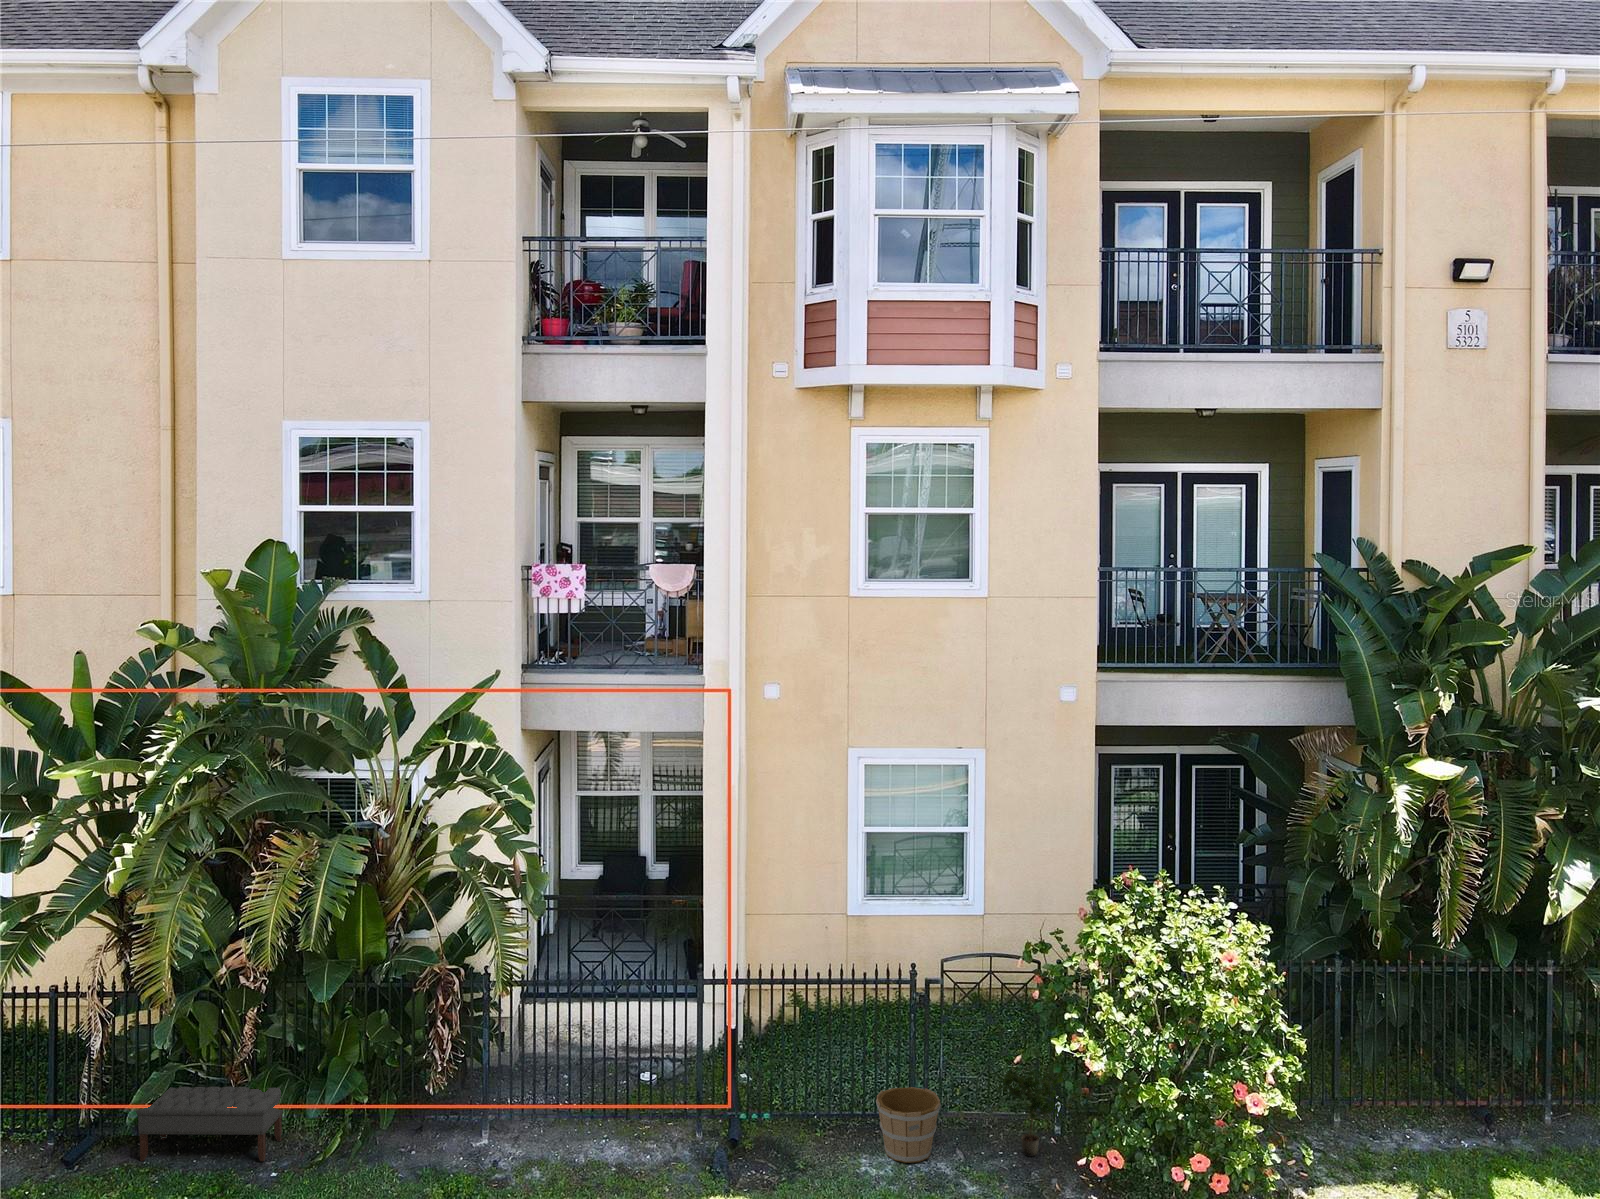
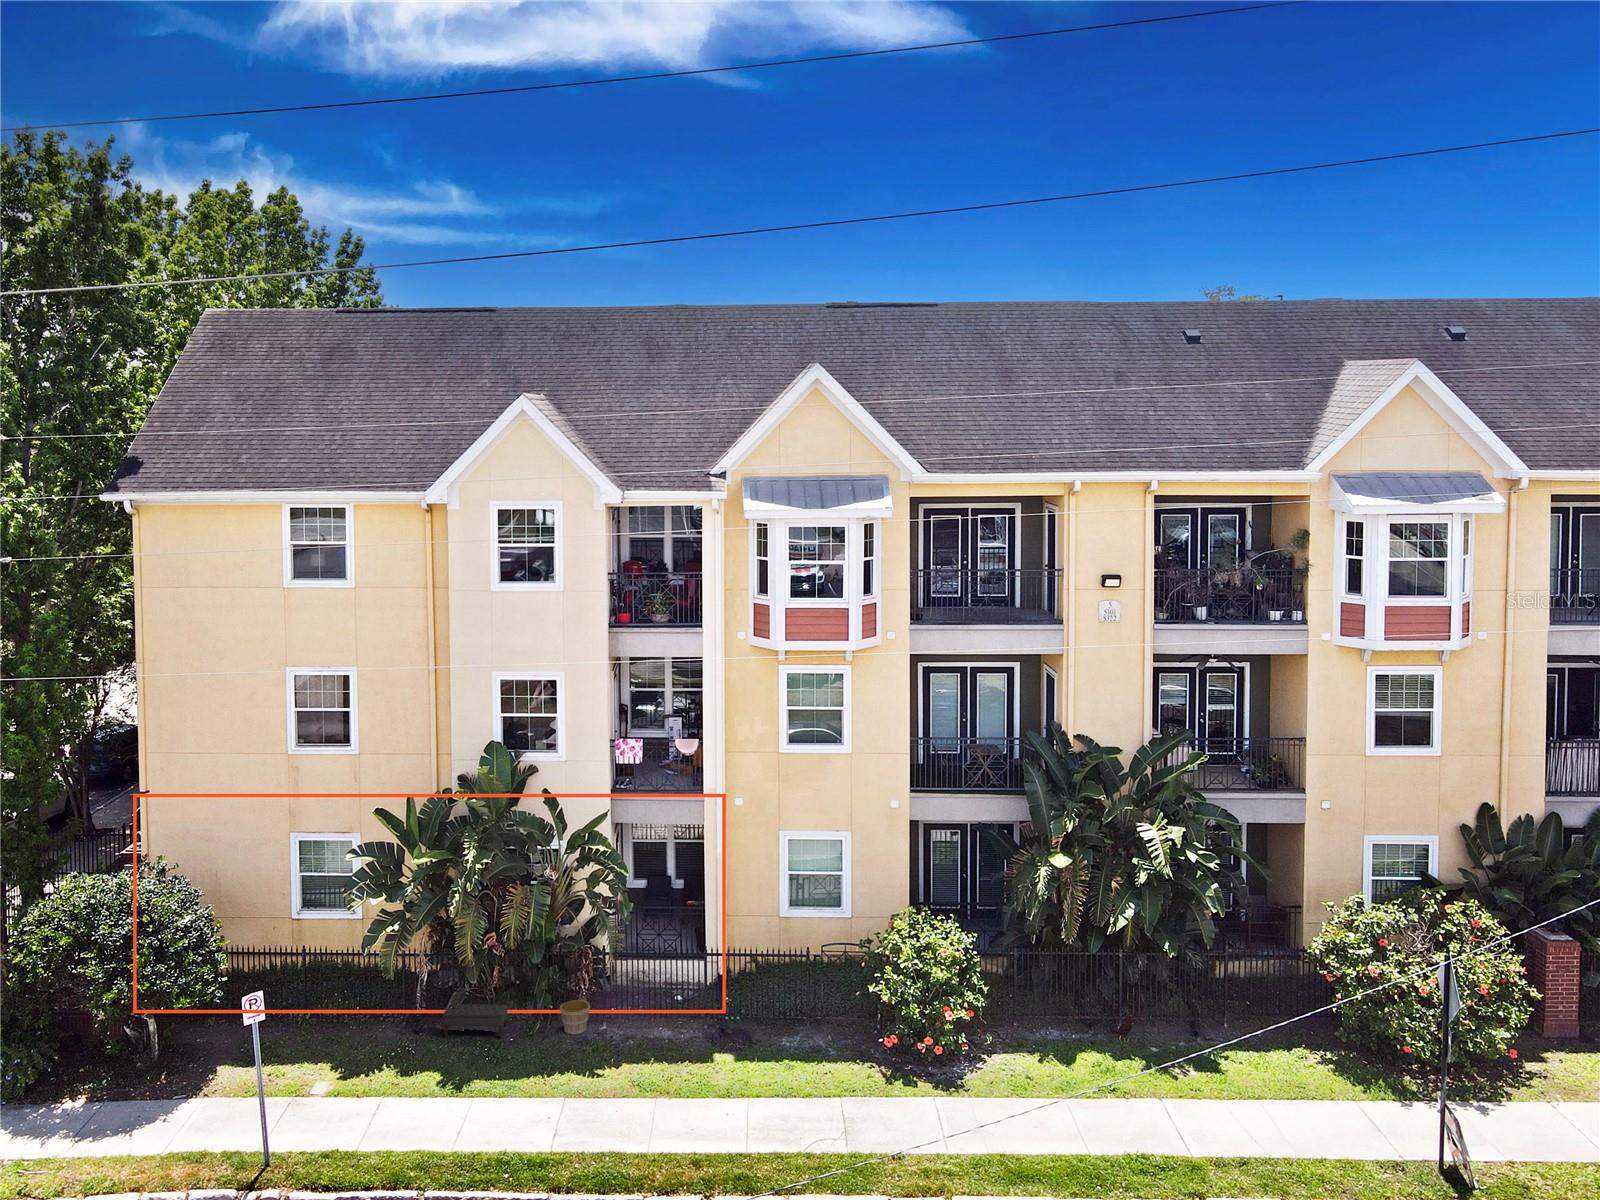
potted plant: present [998,1067,1067,1156] -> none [843,995,876,1037]
wooden bucket: present [876,1087,941,1163] -> present [560,999,590,1035]

